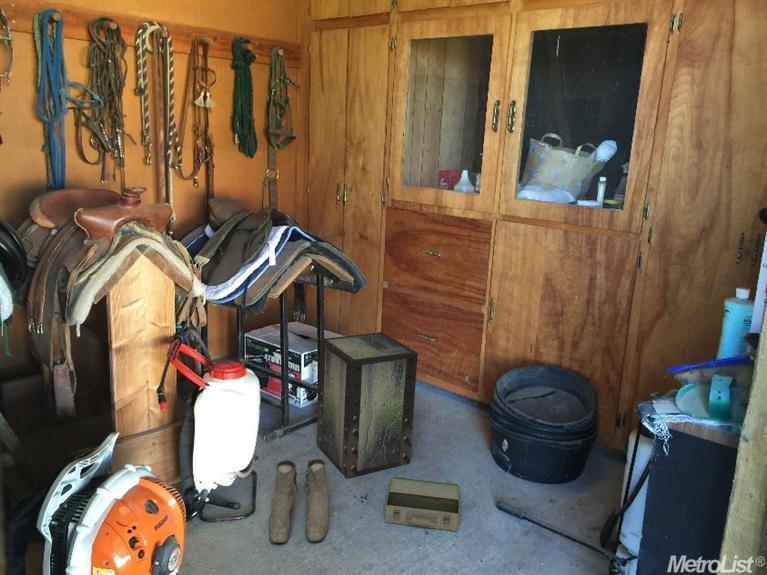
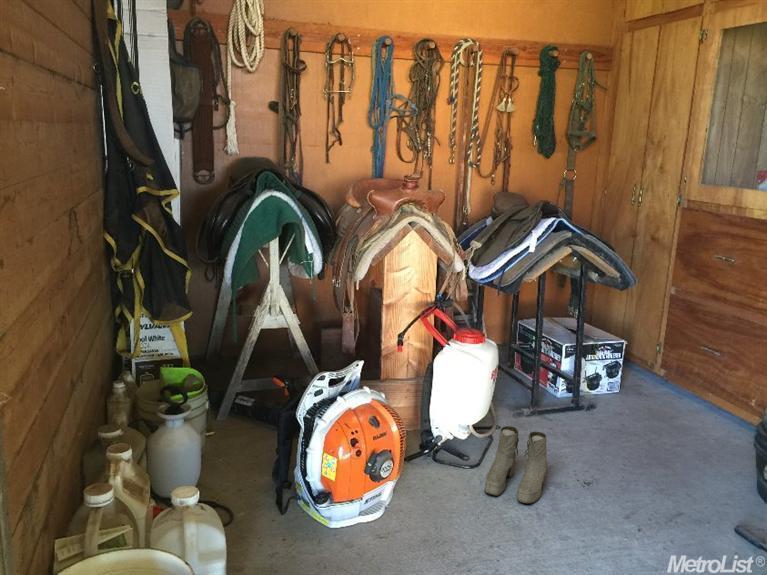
storage box: present [317,332,418,478] -> none [560,328,668,468]
toolbox: present [385,477,460,531] -> none [598,472,690,539]

